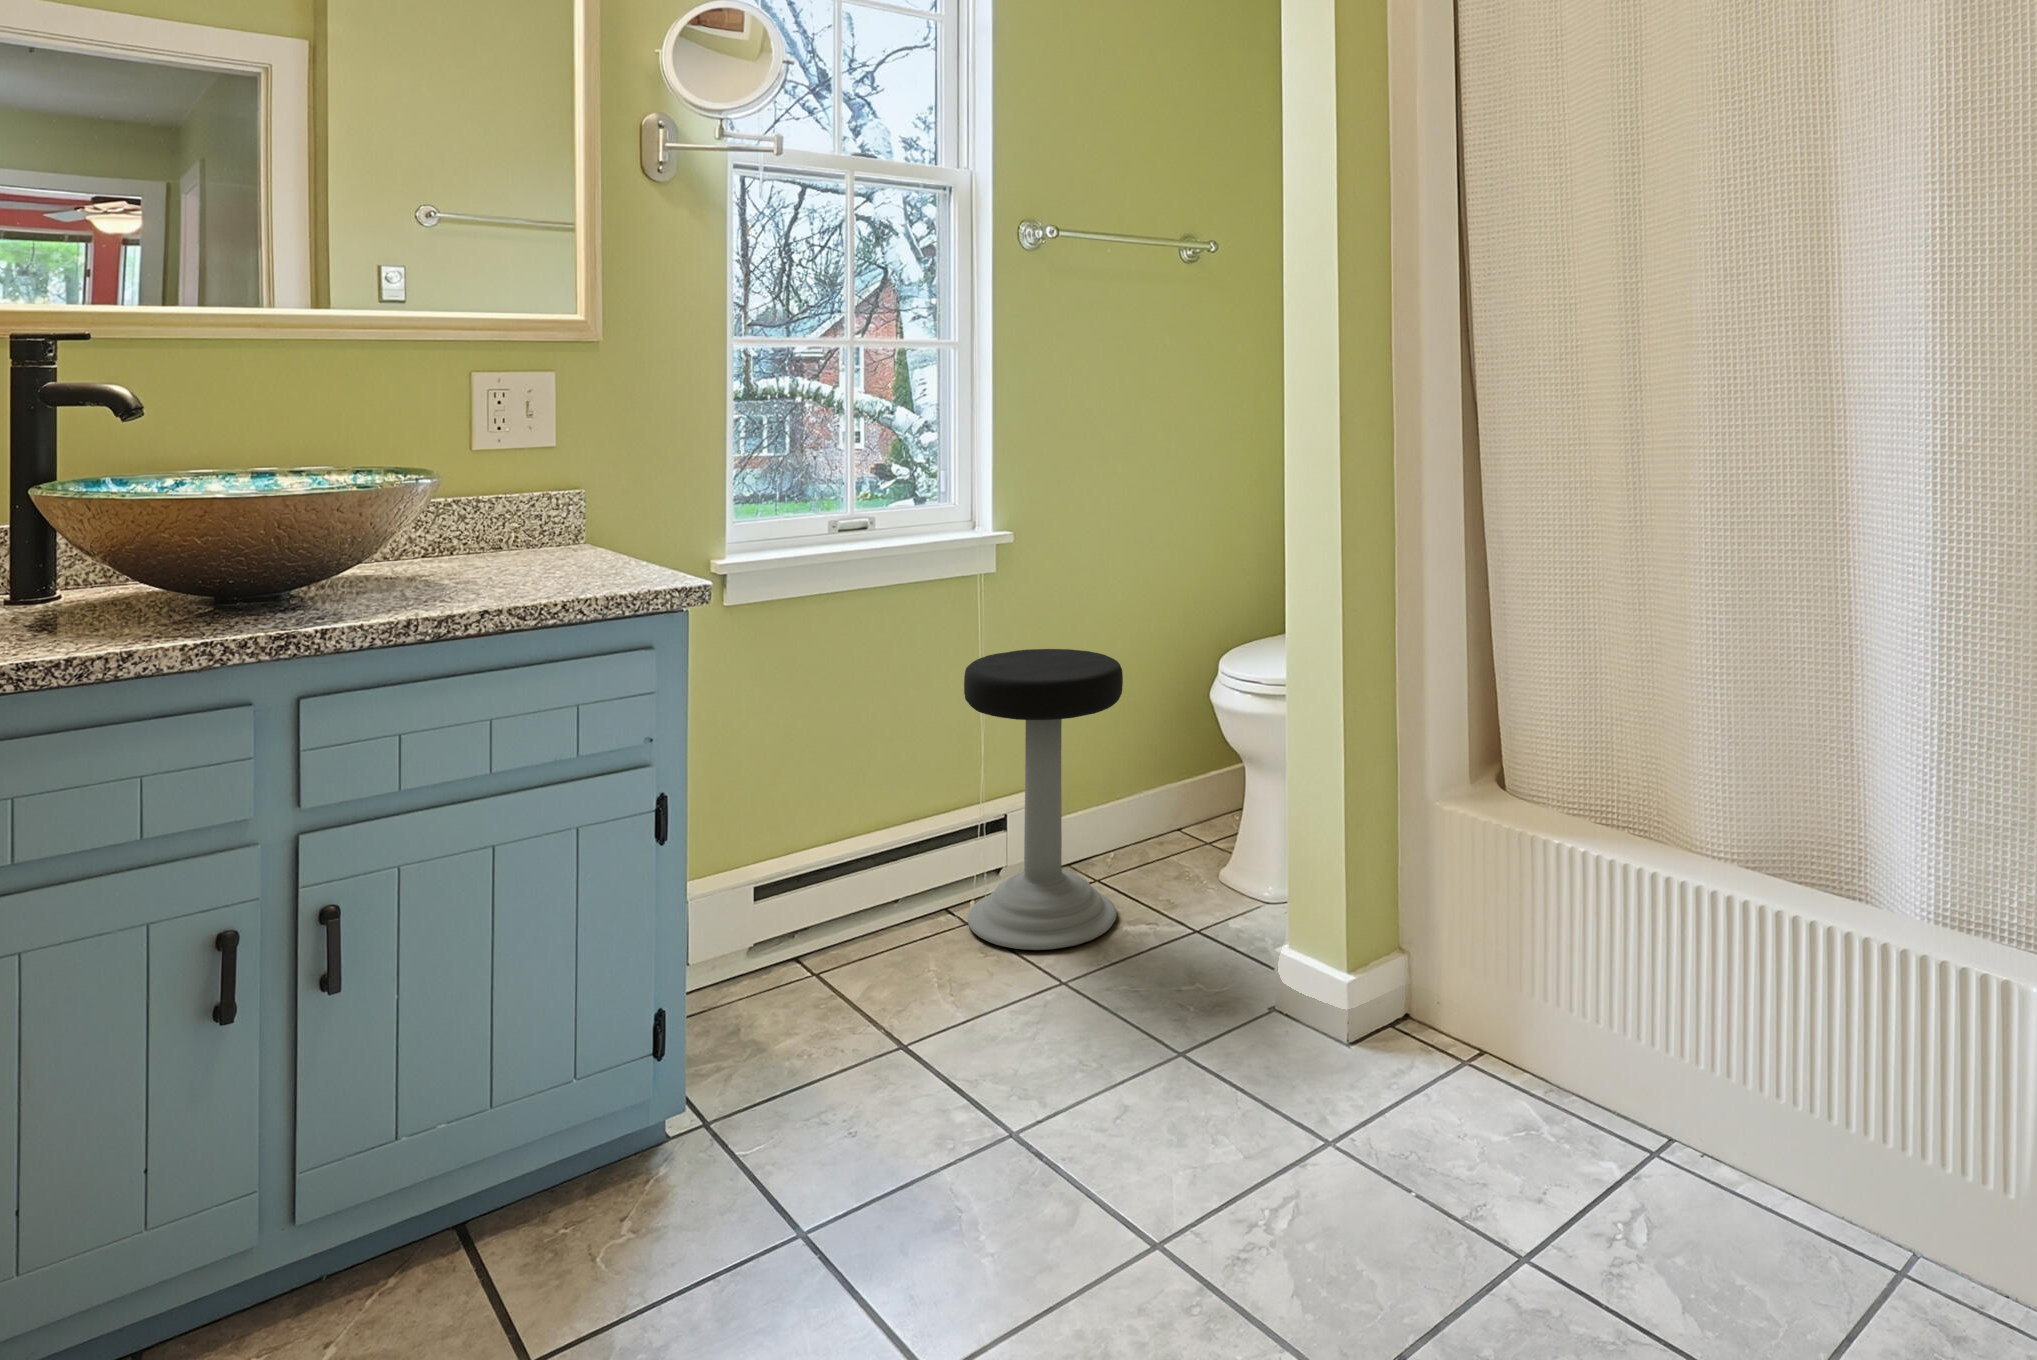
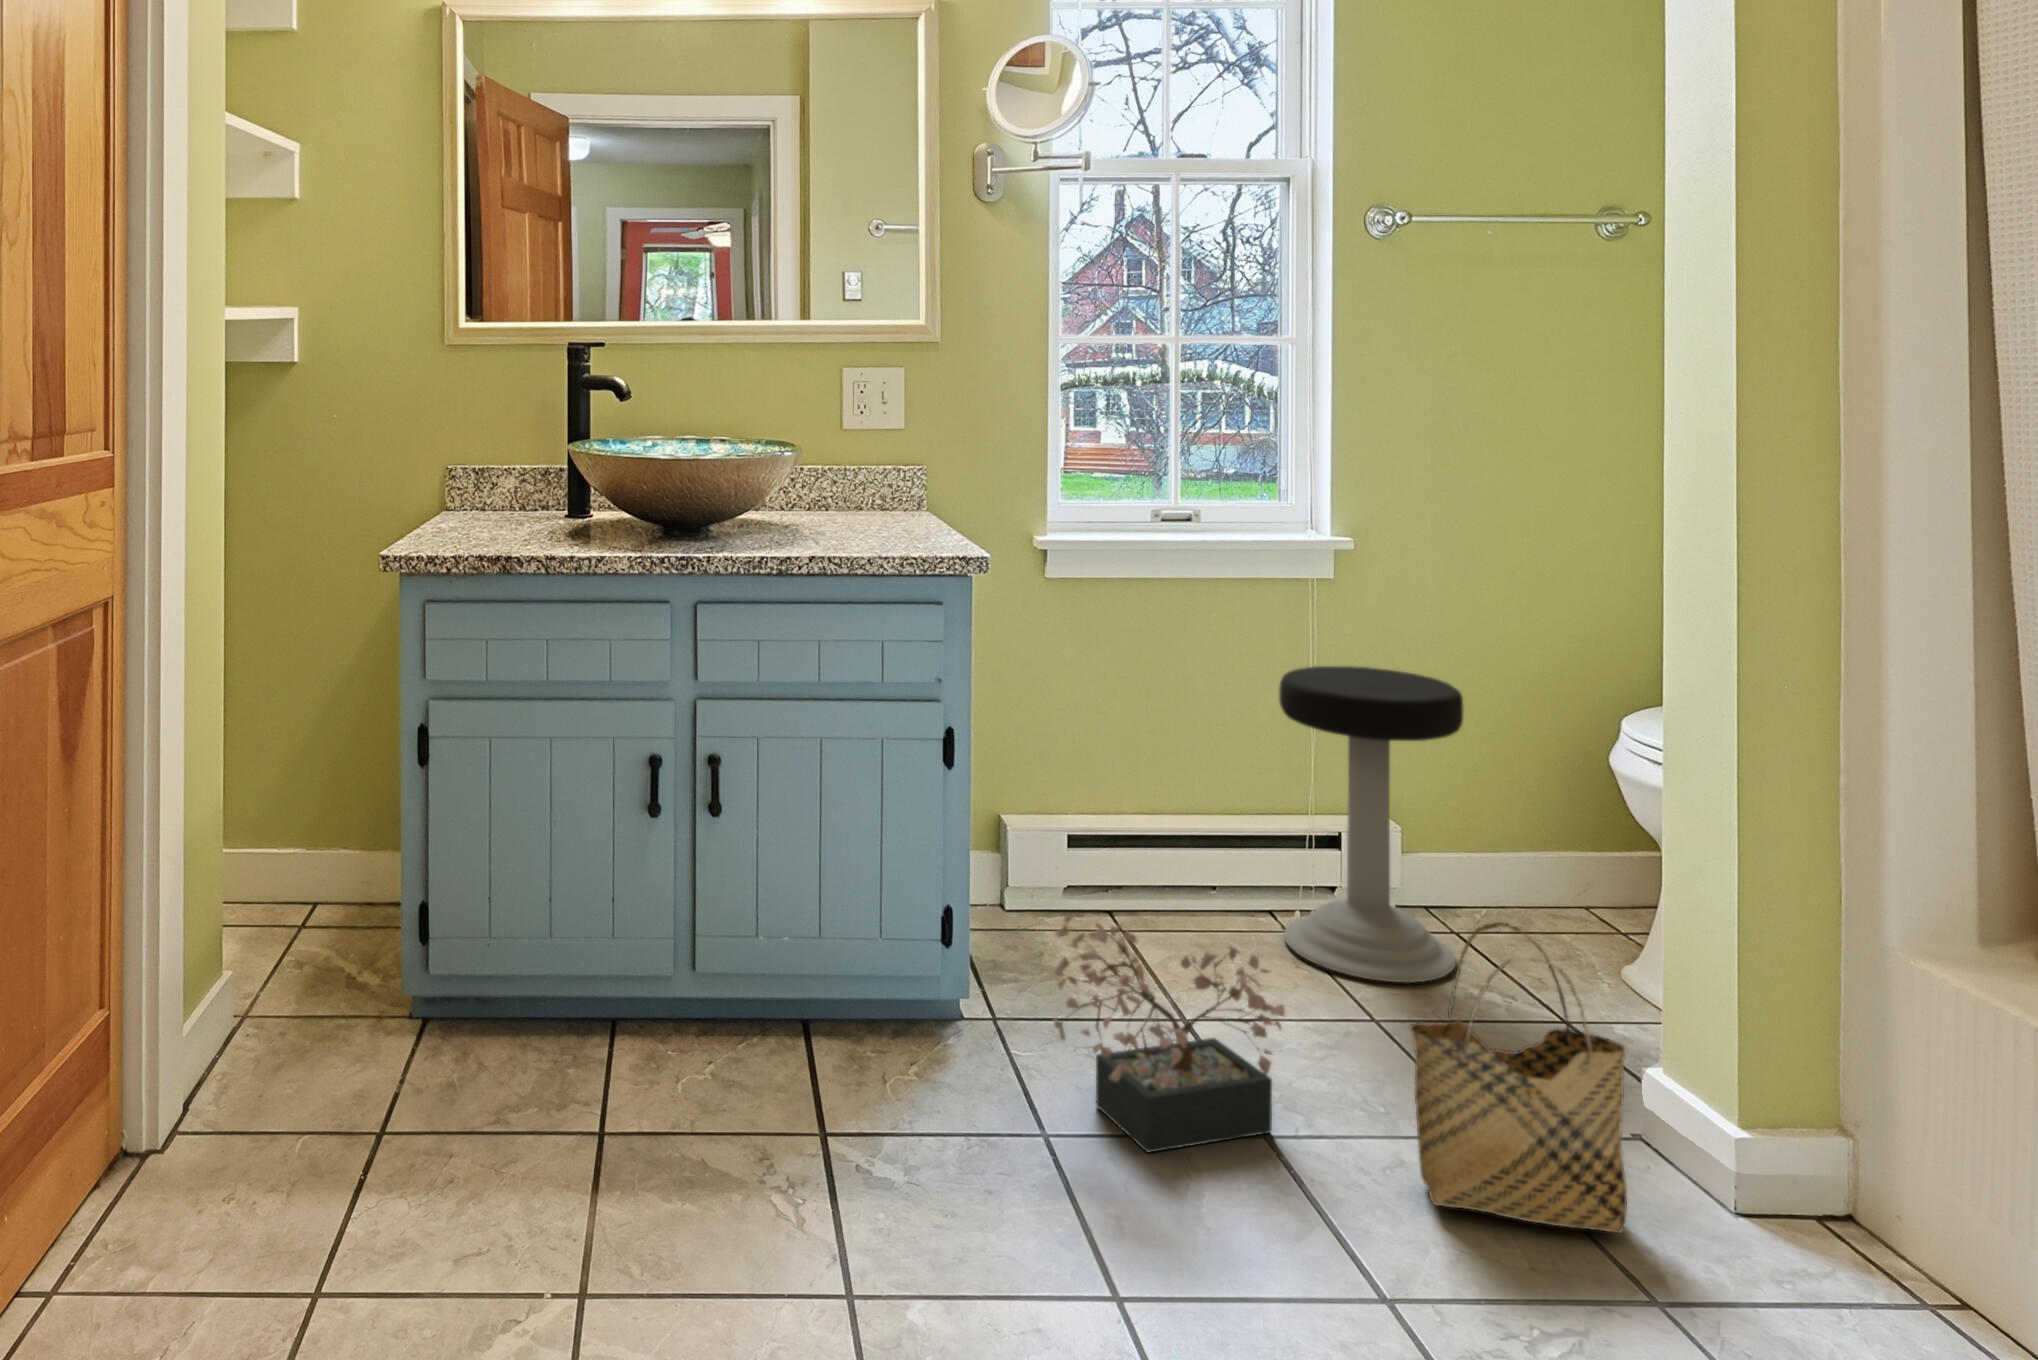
woven basket: none [1185,879,1354,1177] -> present [1410,922,1627,1233]
decorative plant: none [819,970,1050,1238] -> present [1053,915,1285,1152]

